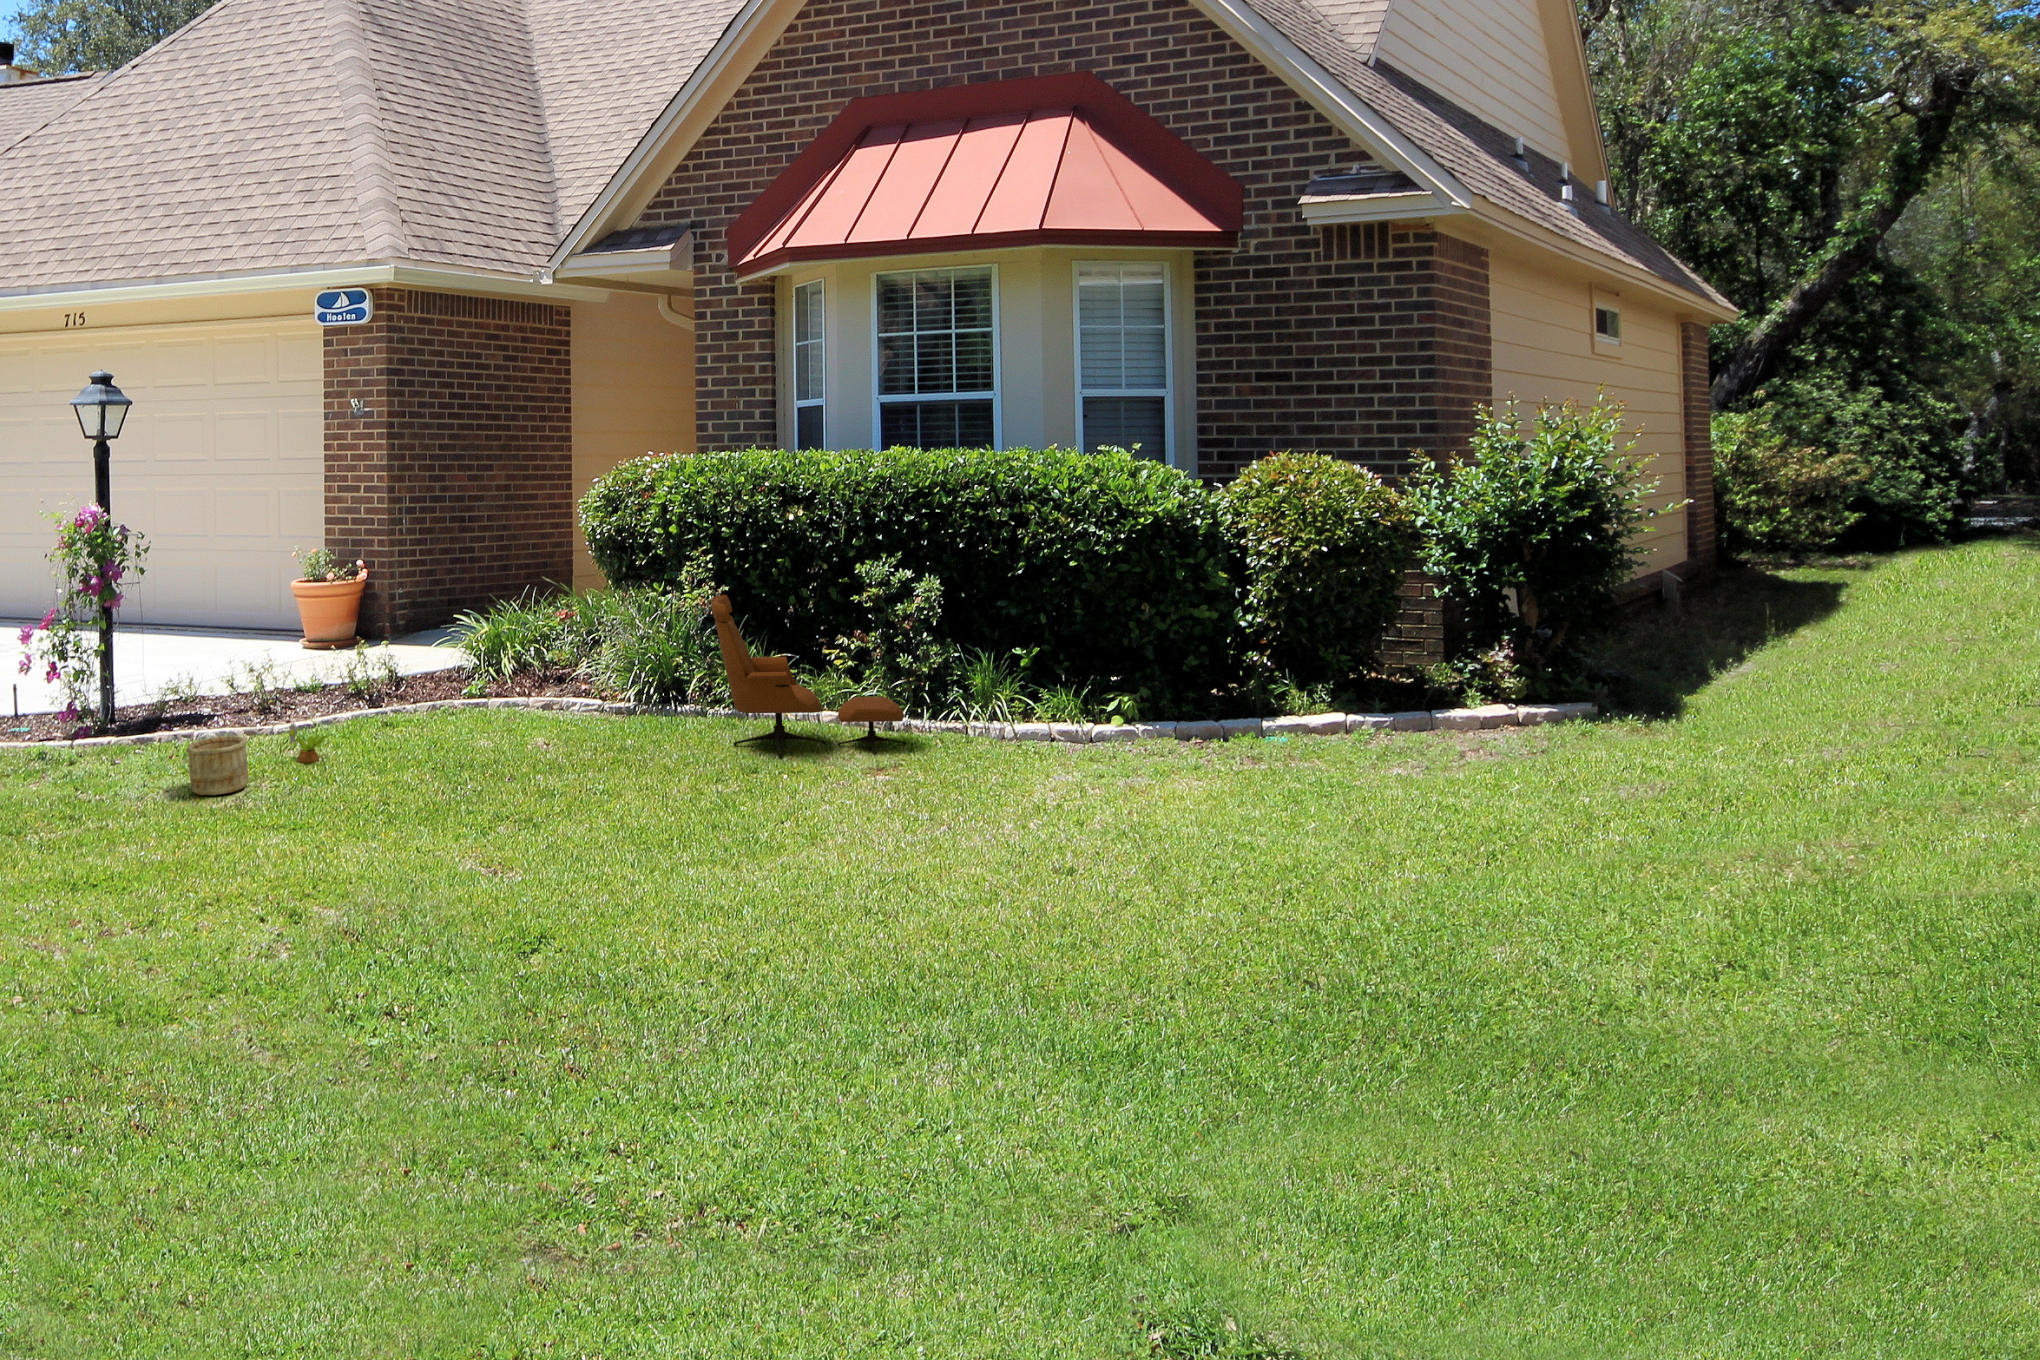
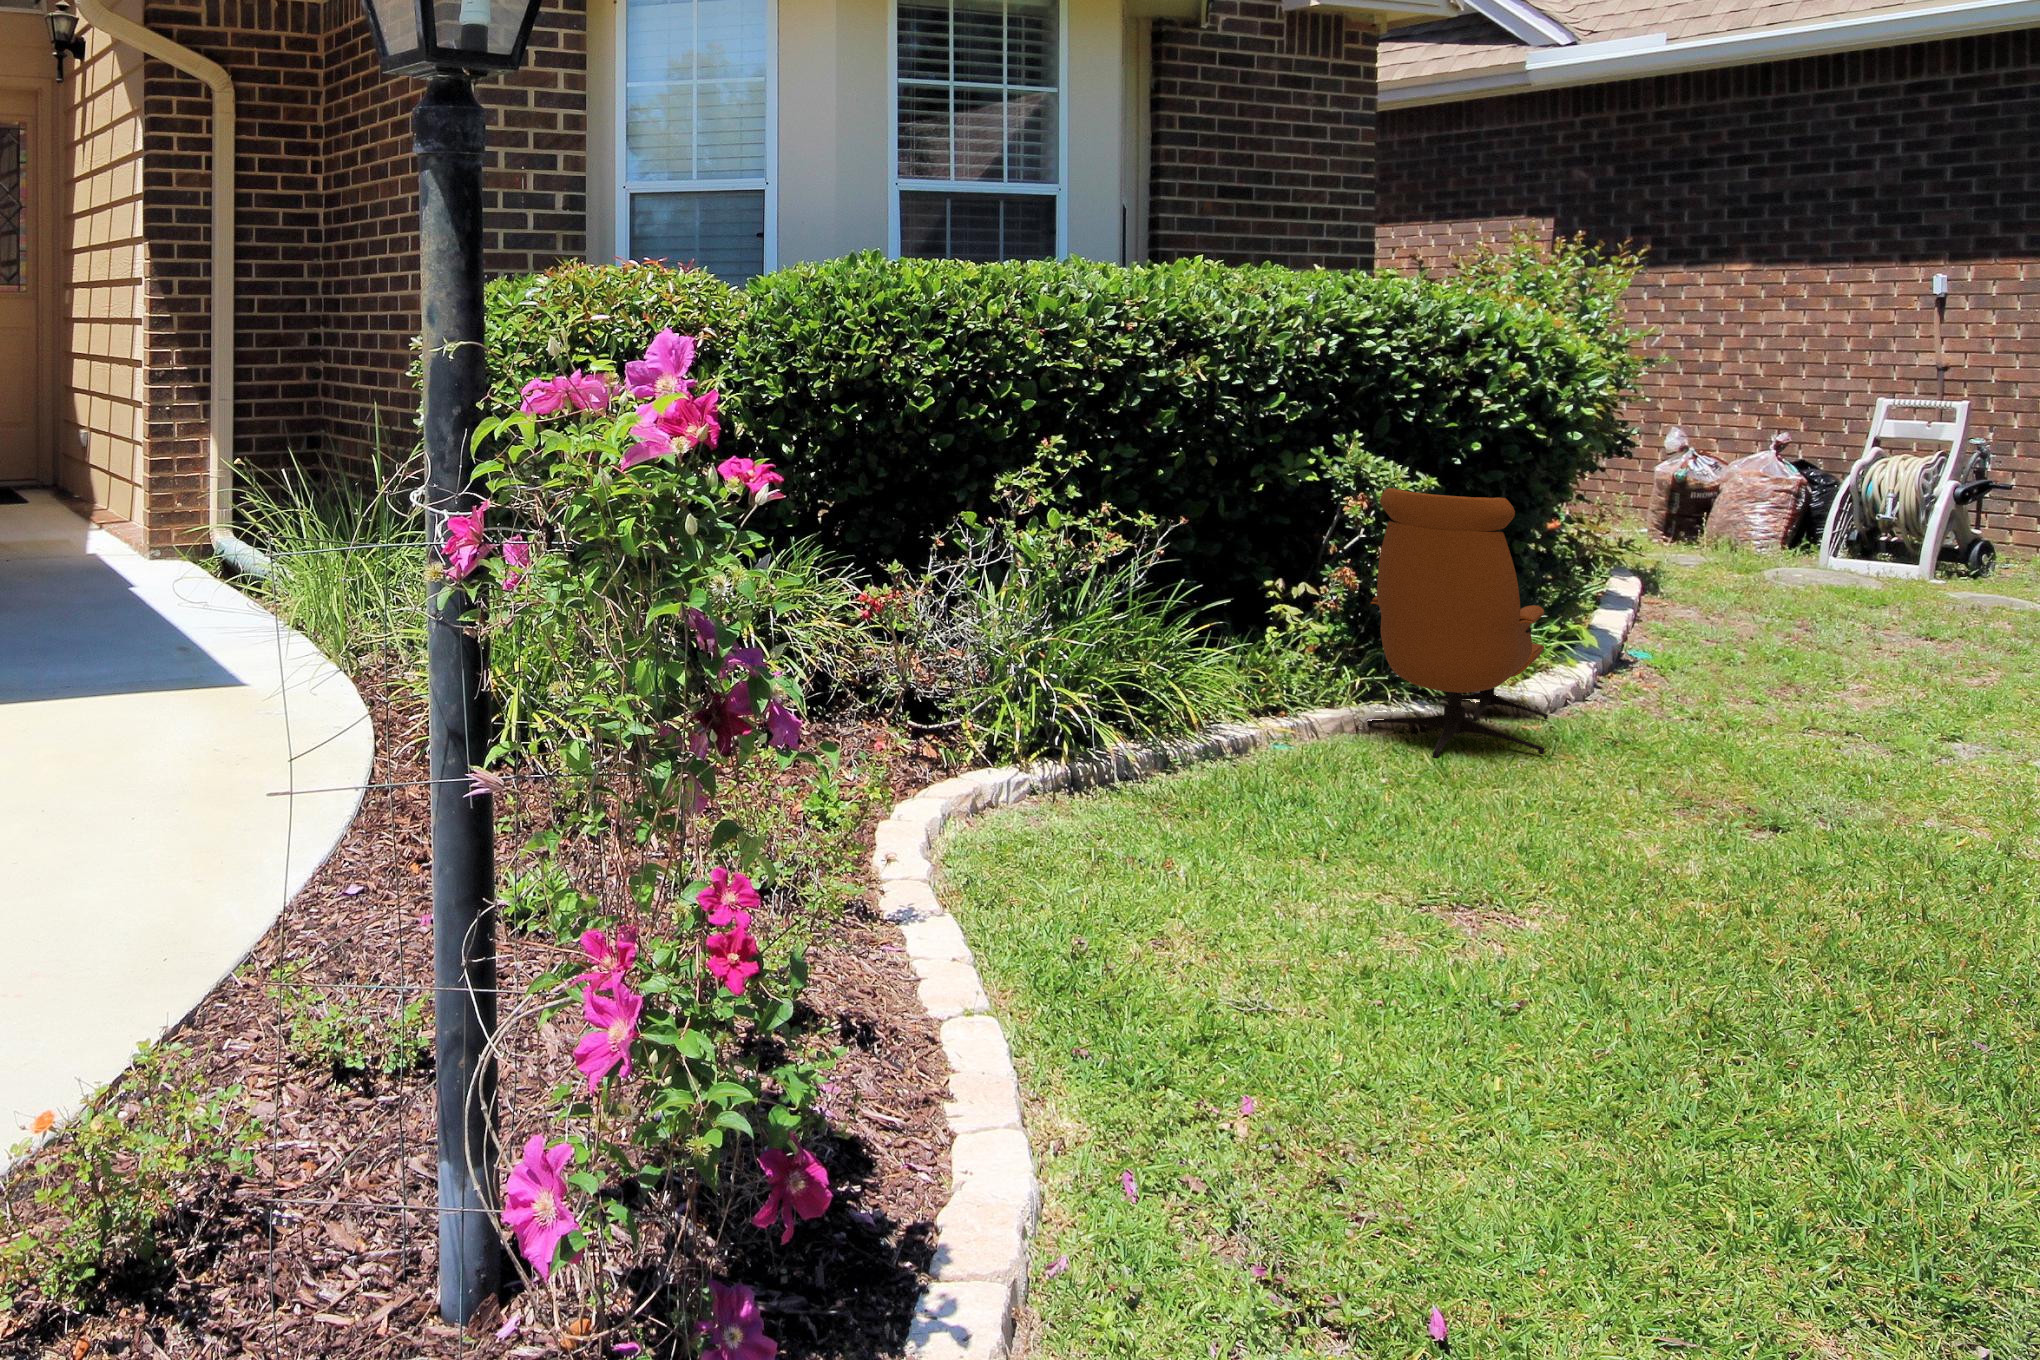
decorative plant: present [289,722,327,763] -> none [1254,943,1382,1056]
wooden bucket: present [186,736,248,795] -> none [1506,1020,1739,1252]

